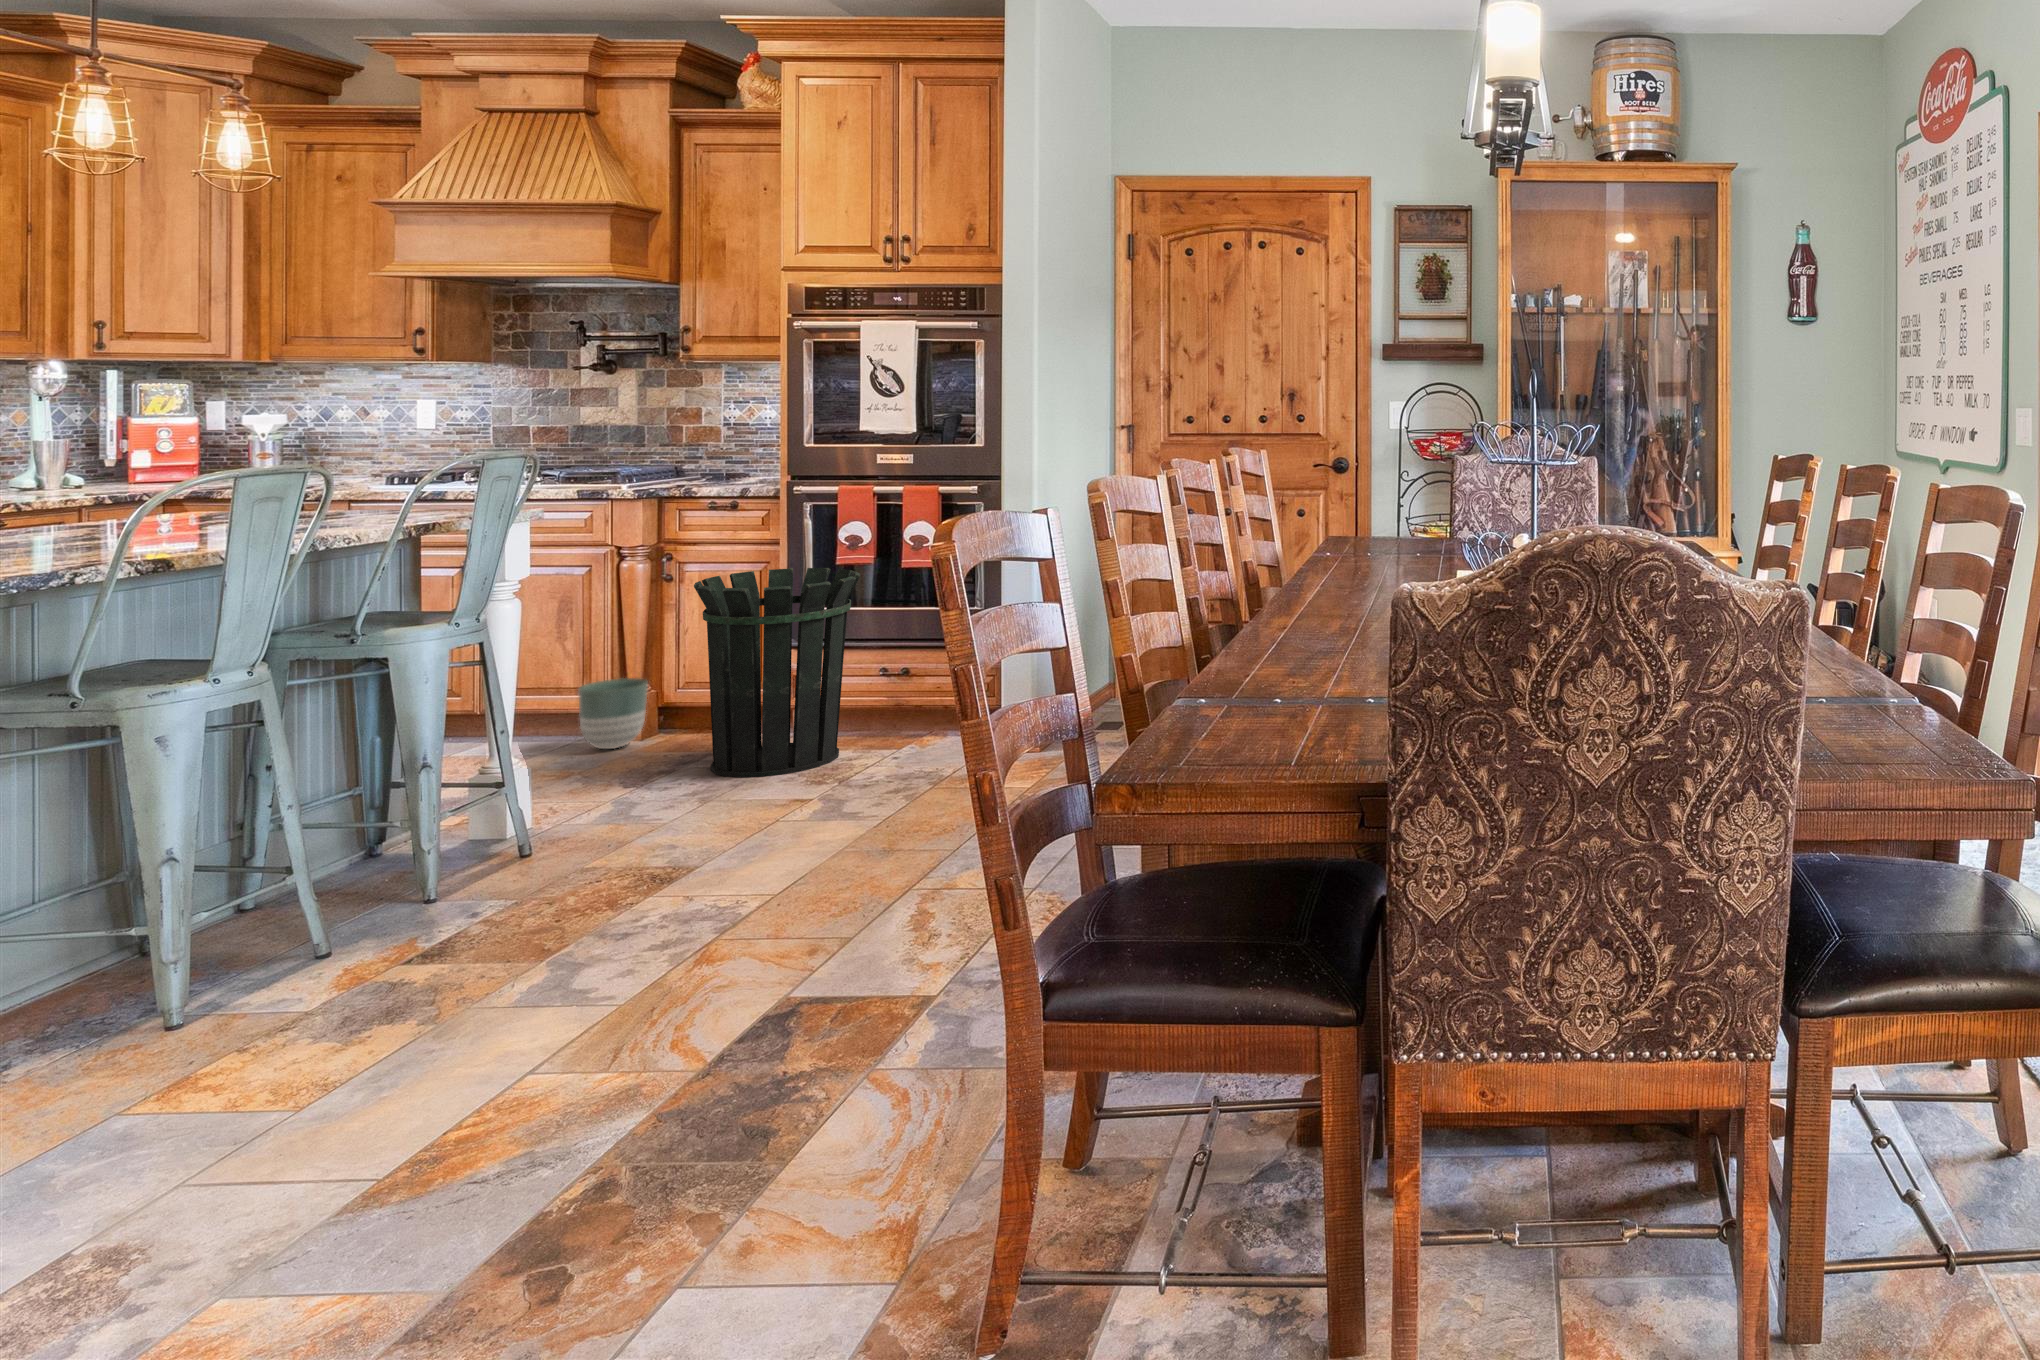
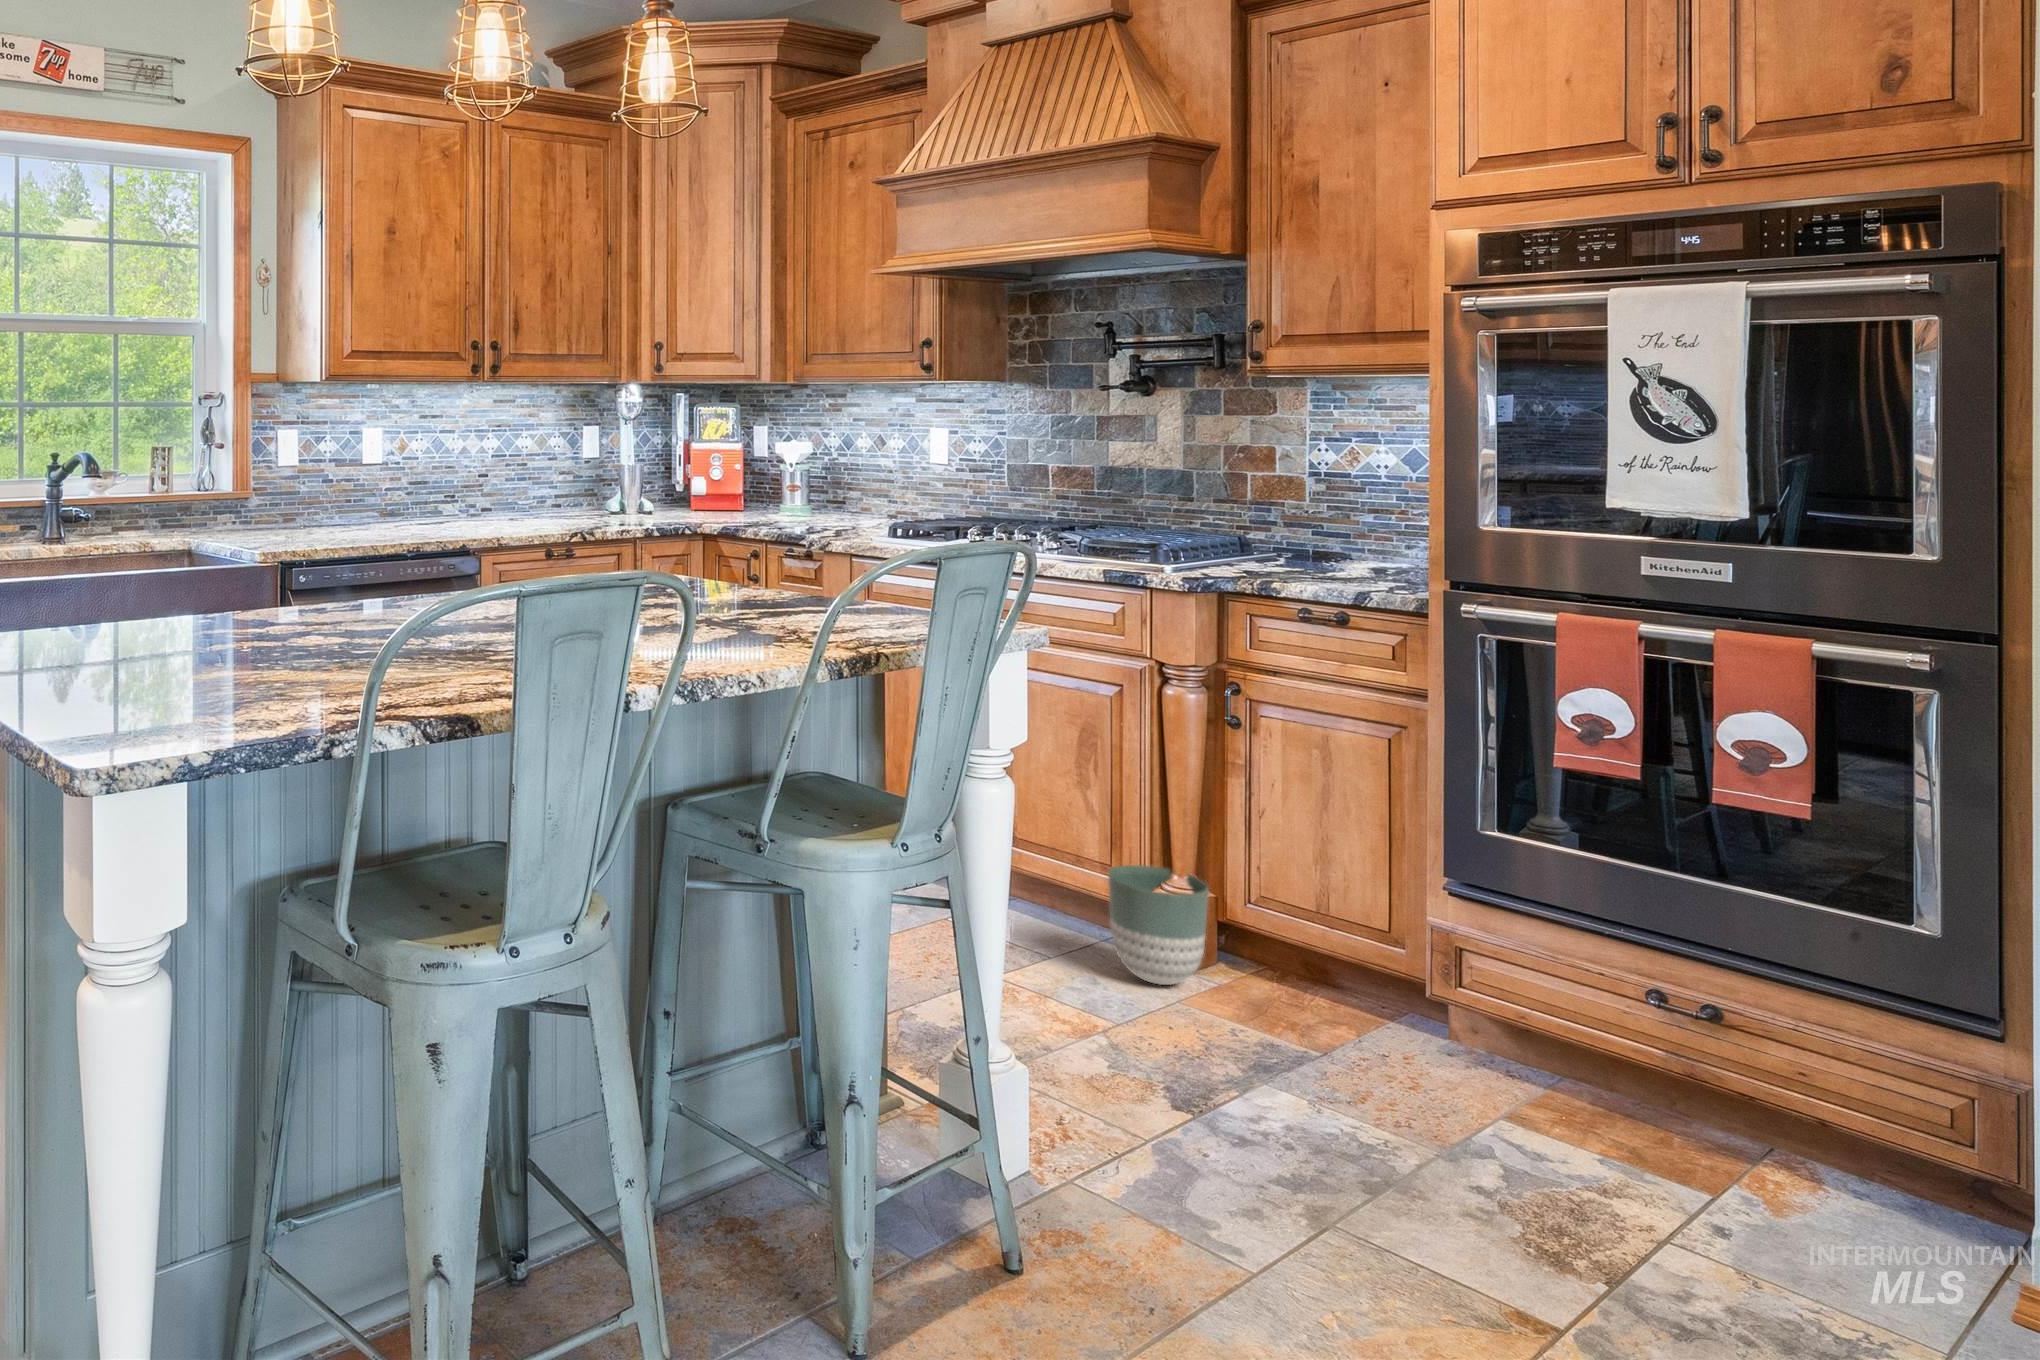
waste bin: present [694,568,860,778] -> none [1290,745,1628,1193]

